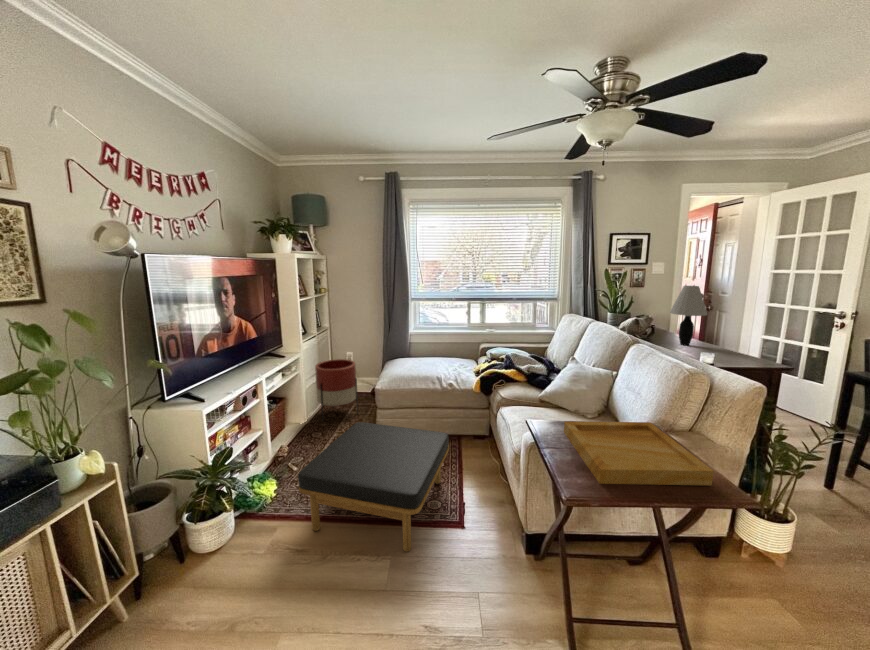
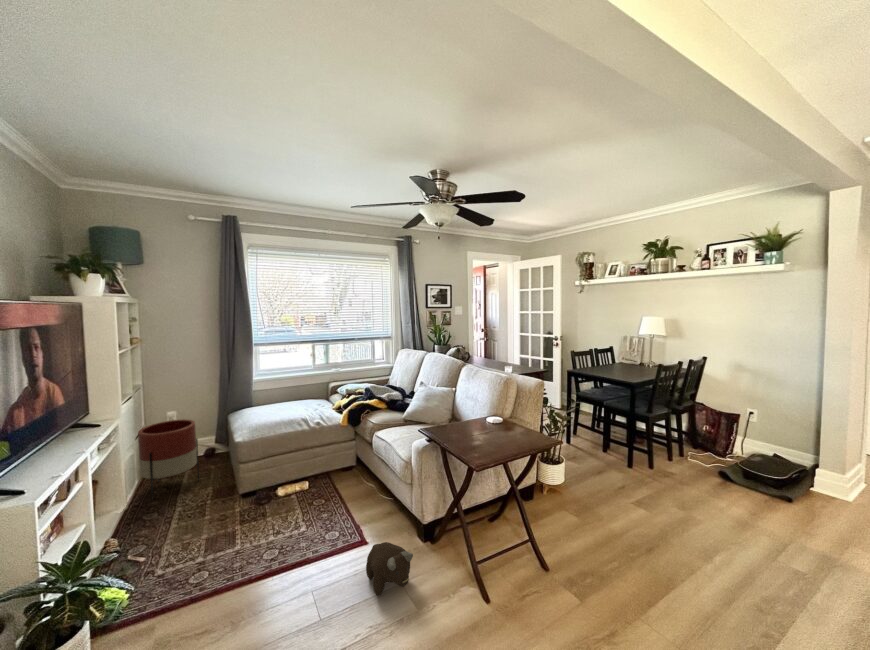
table lamp: present [670,286,707,345] -> none [478,323,500,364]
tray: present [564,421,714,485] -> none [447,413,538,454]
ottoman: present [298,422,449,552] -> none [189,465,339,607]
plush toy: none [443,536,491,603] -> present [366,542,413,596]

